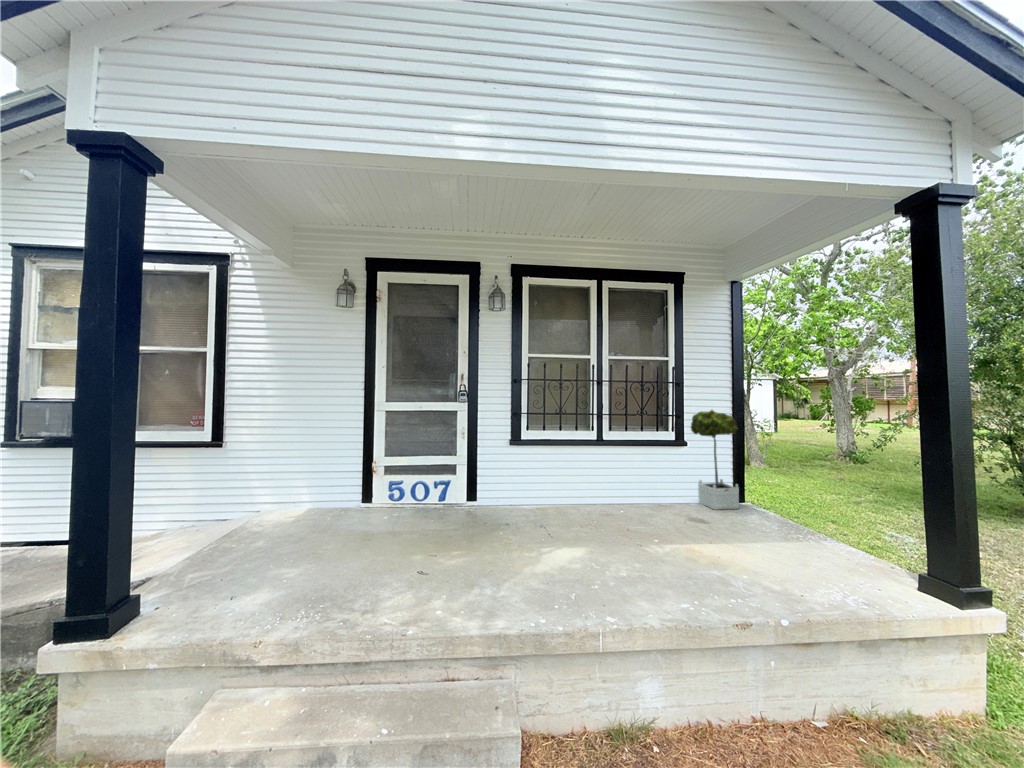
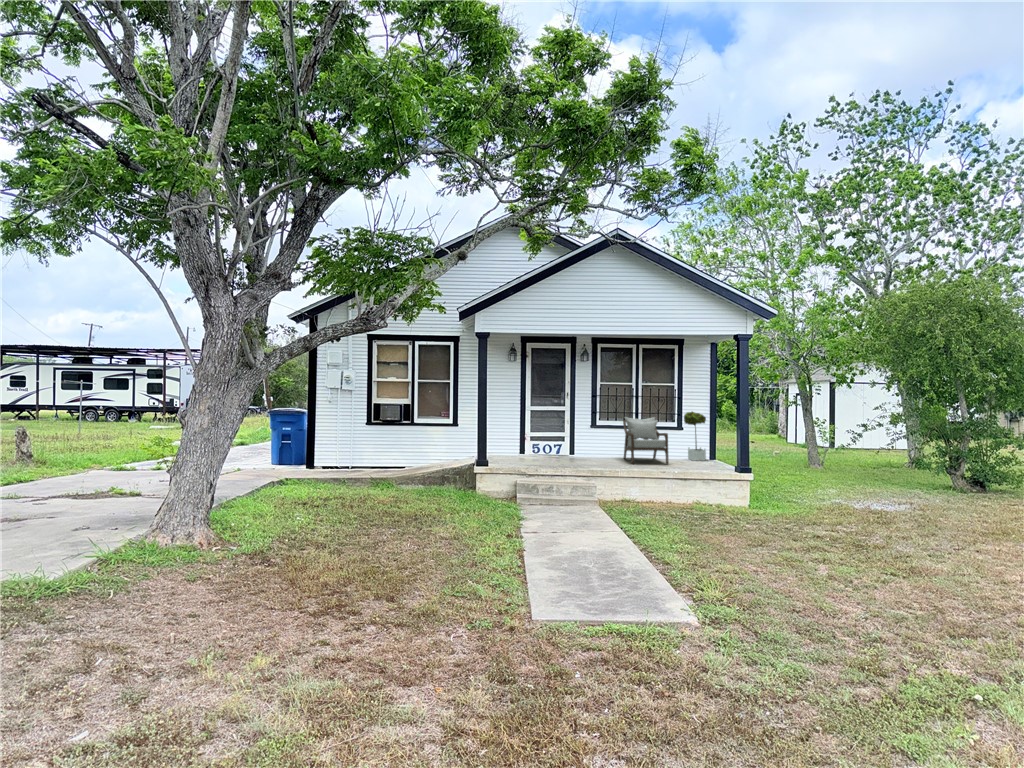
armchair: none [574,422,686,538] -> present [623,417,669,464]

